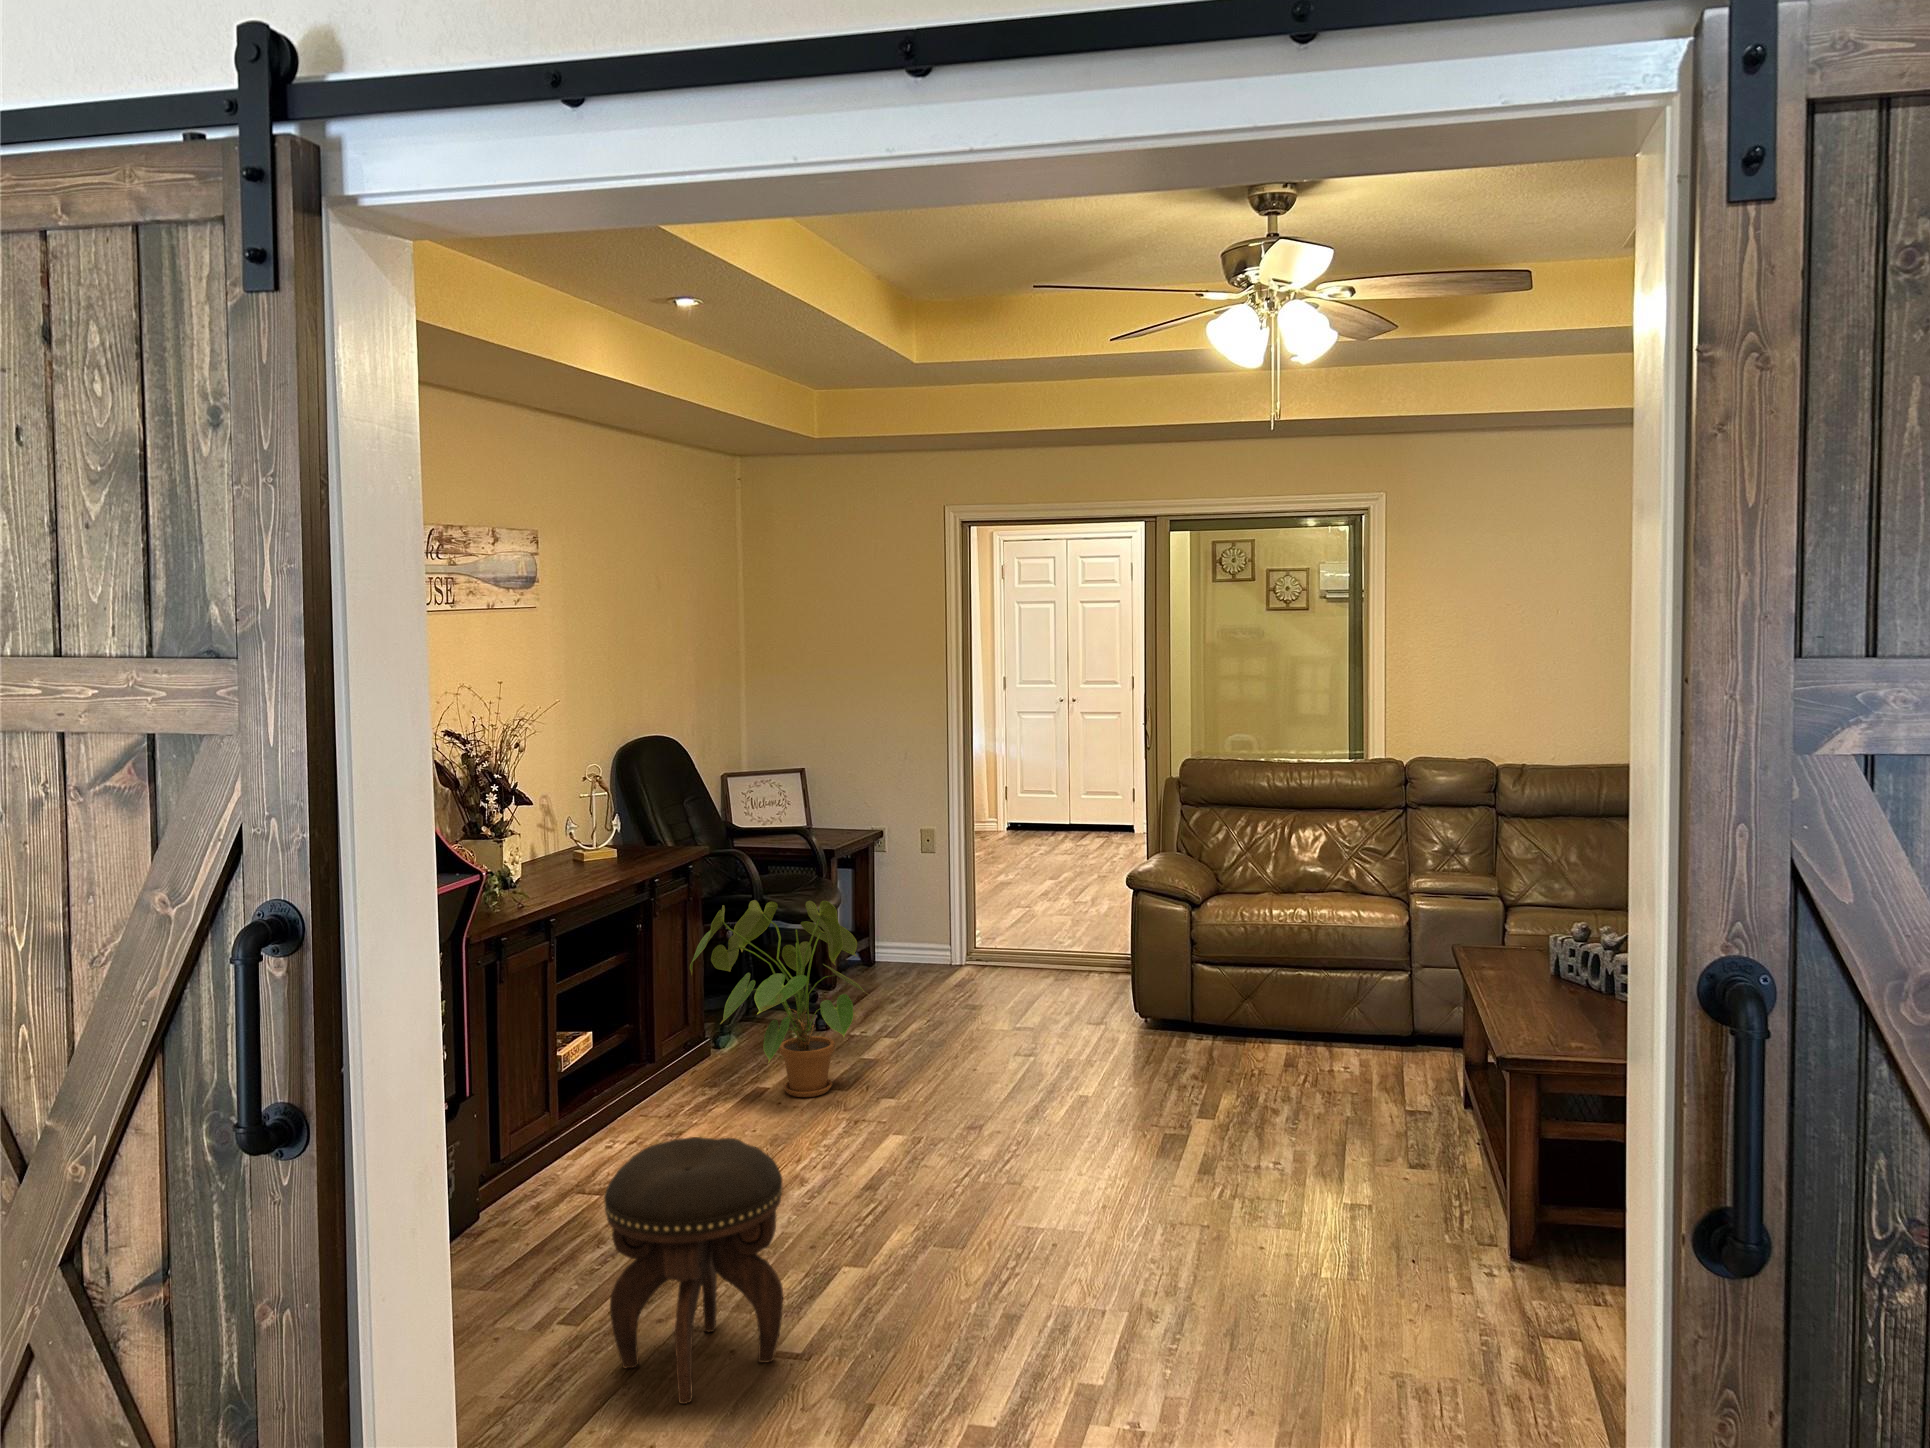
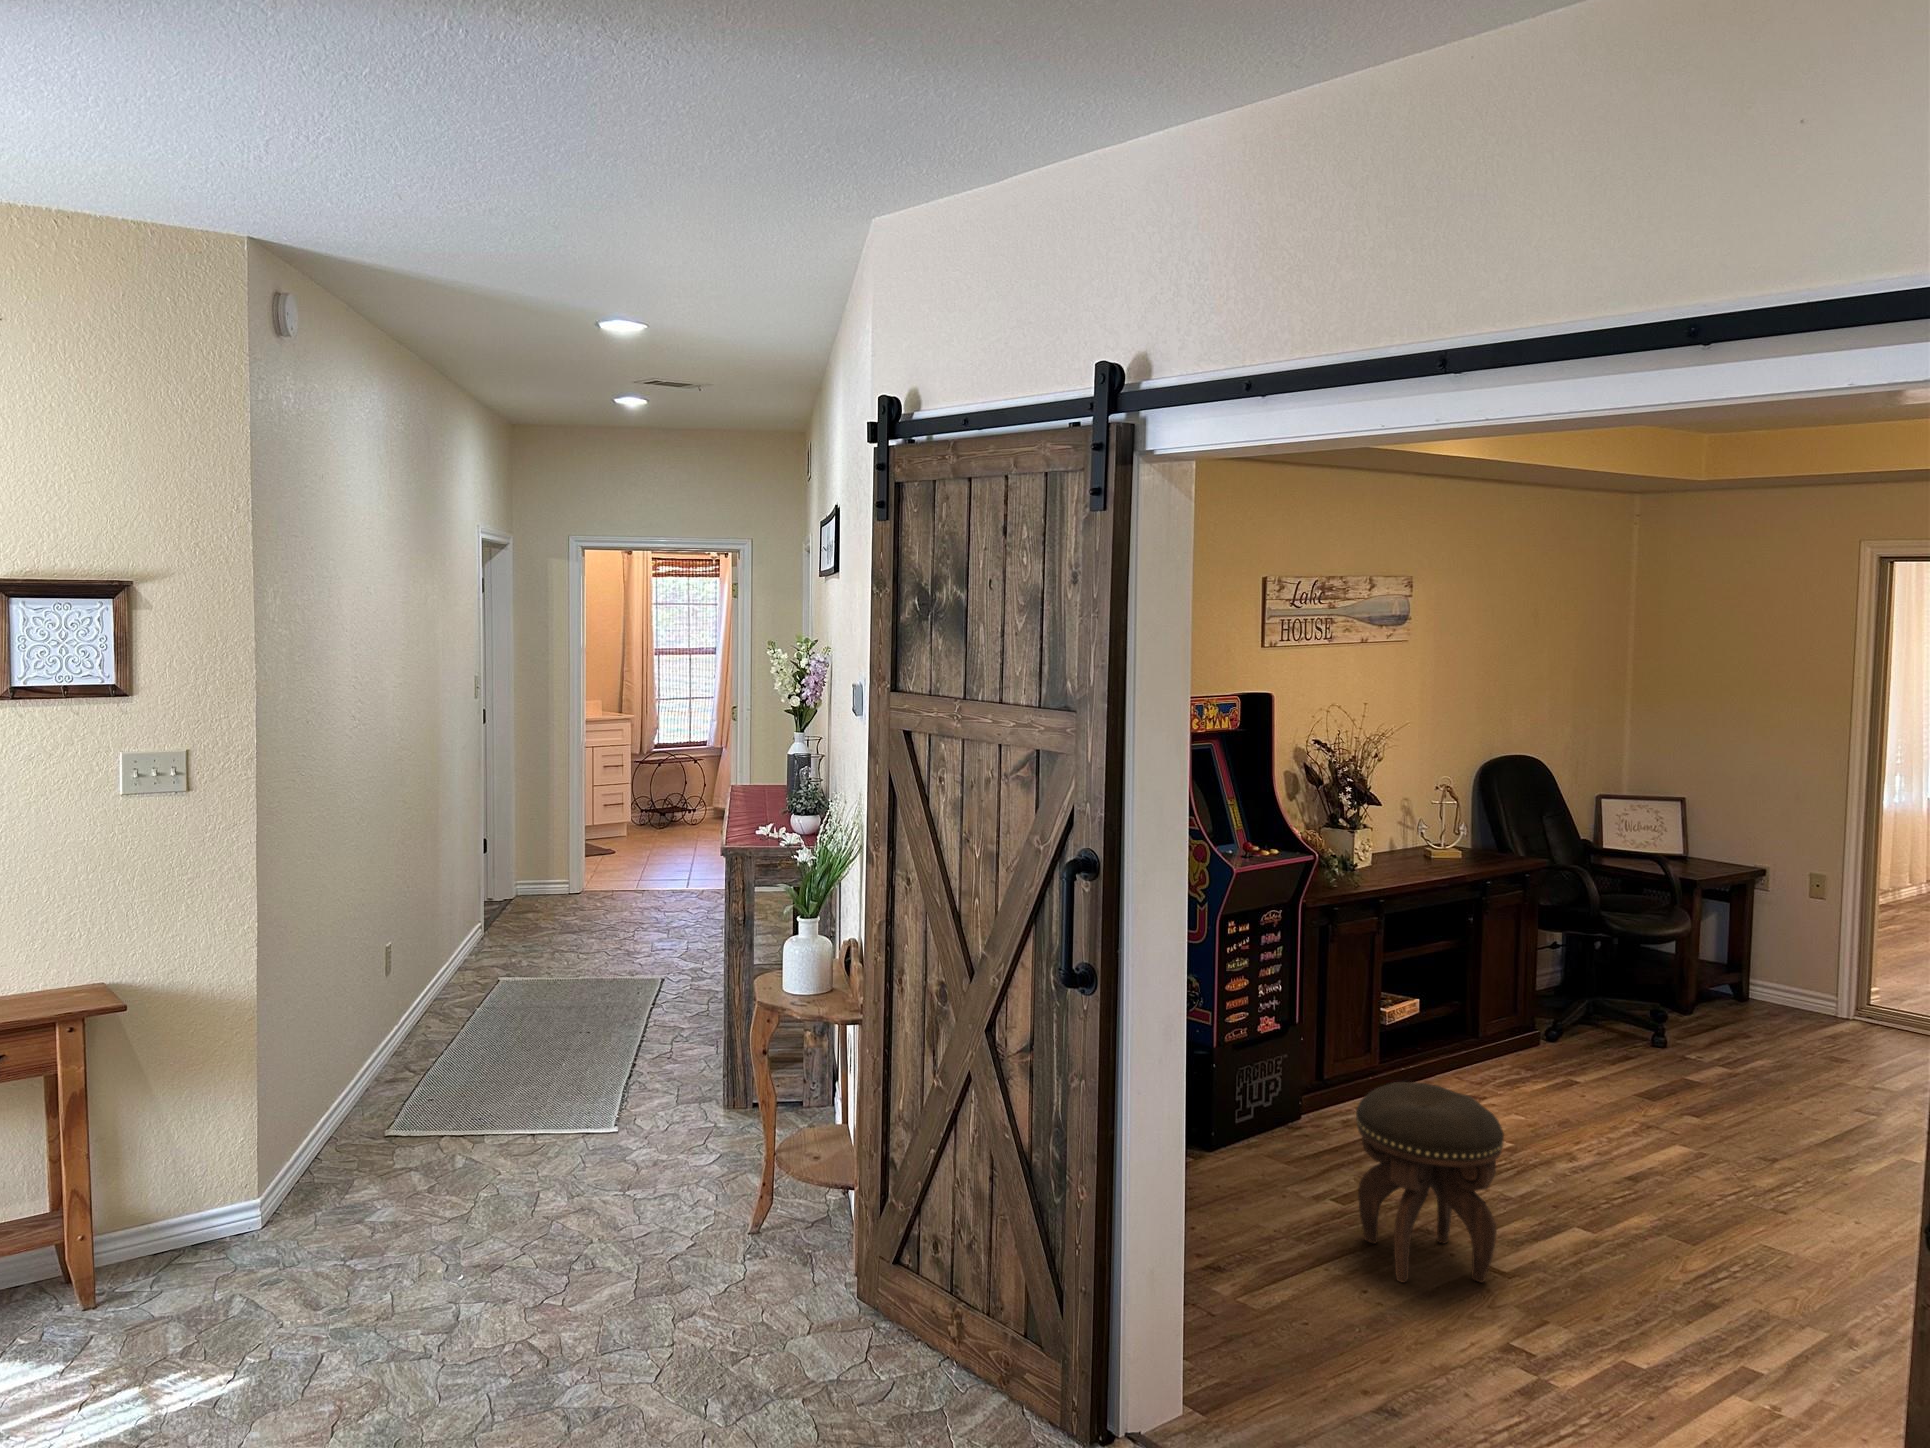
house plant: present [690,900,865,1097] -> none [1512,909,1692,1100]

